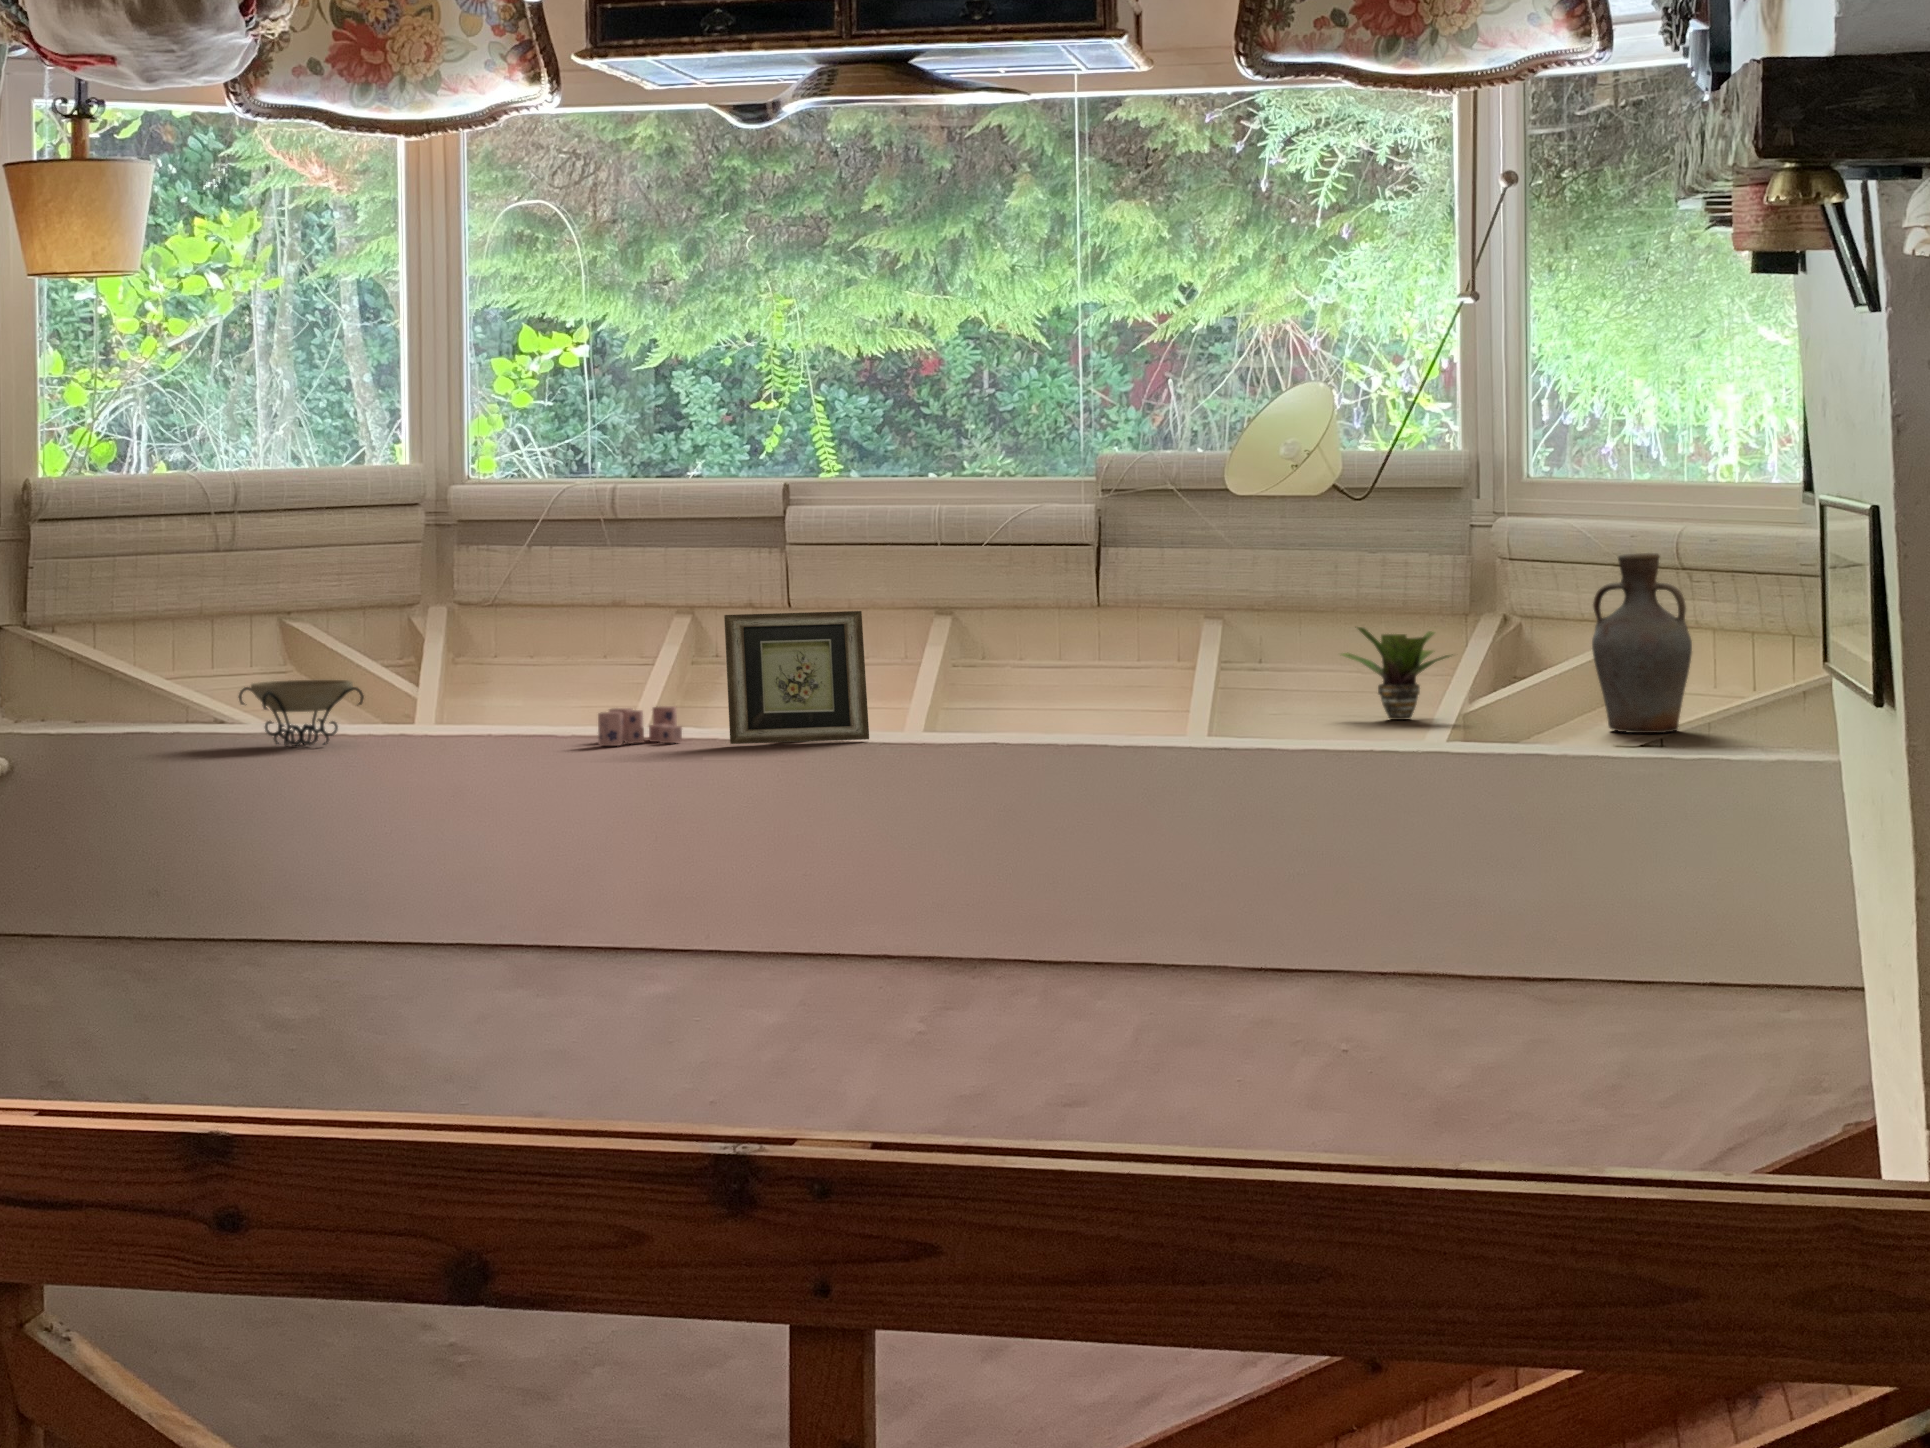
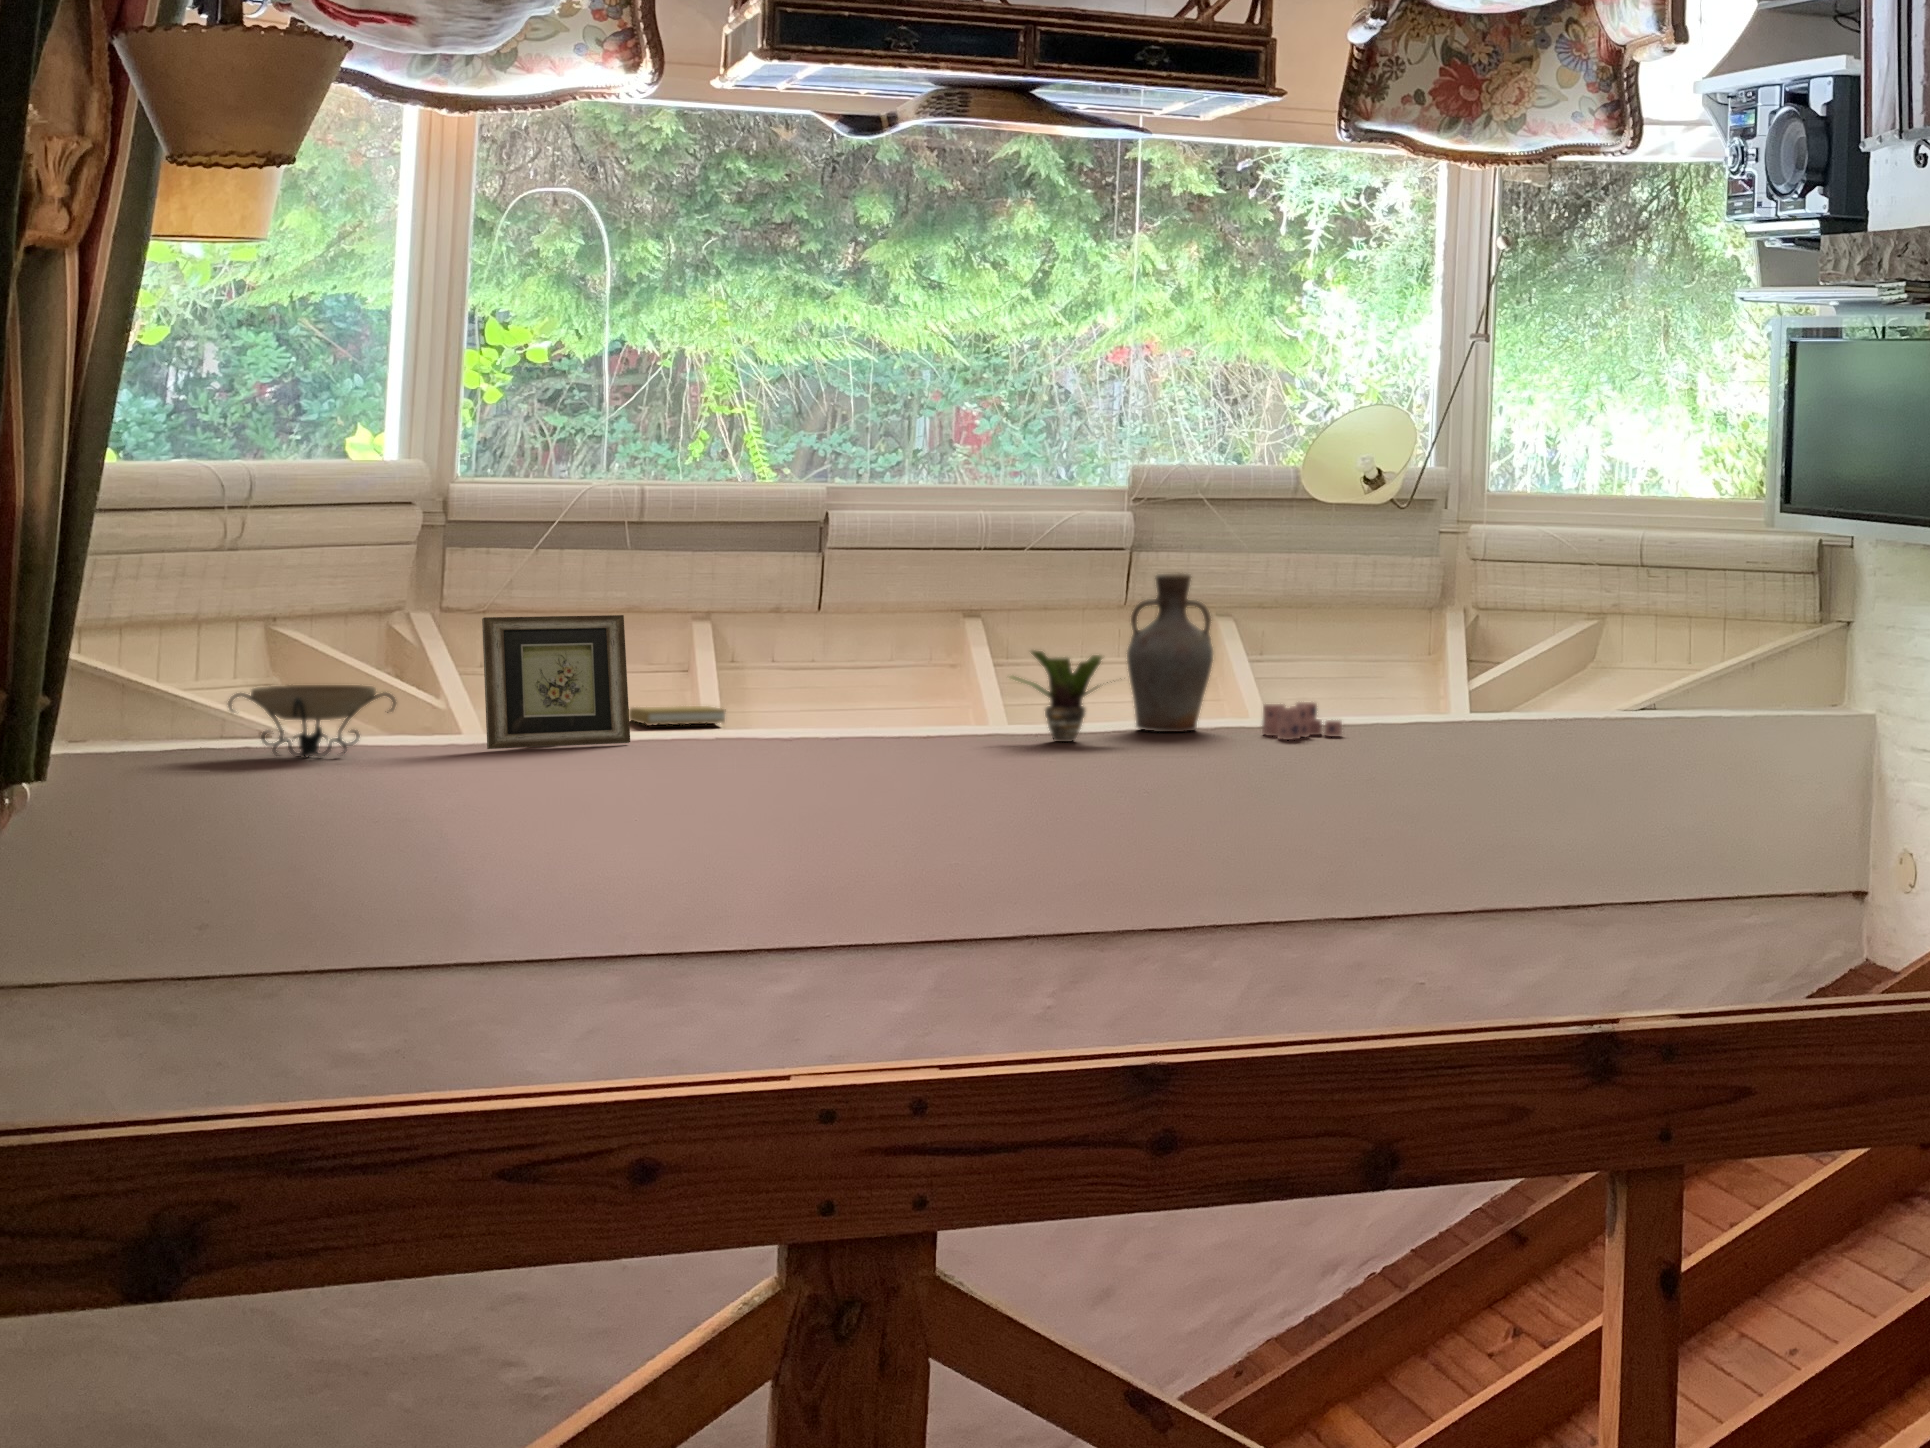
vase: present [1592,553,1692,733] -> present [1127,573,1213,732]
picture frame: present [724,611,869,744] -> present [482,615,630,749]
potted plant: present [1341,627,1450,720] -> present [1011,651,1108,742]
book: none [653,700,739,719] -> present [629,706,725,725]
candle: present [598,706,682,746] -> present [1262,702,1342,740]

